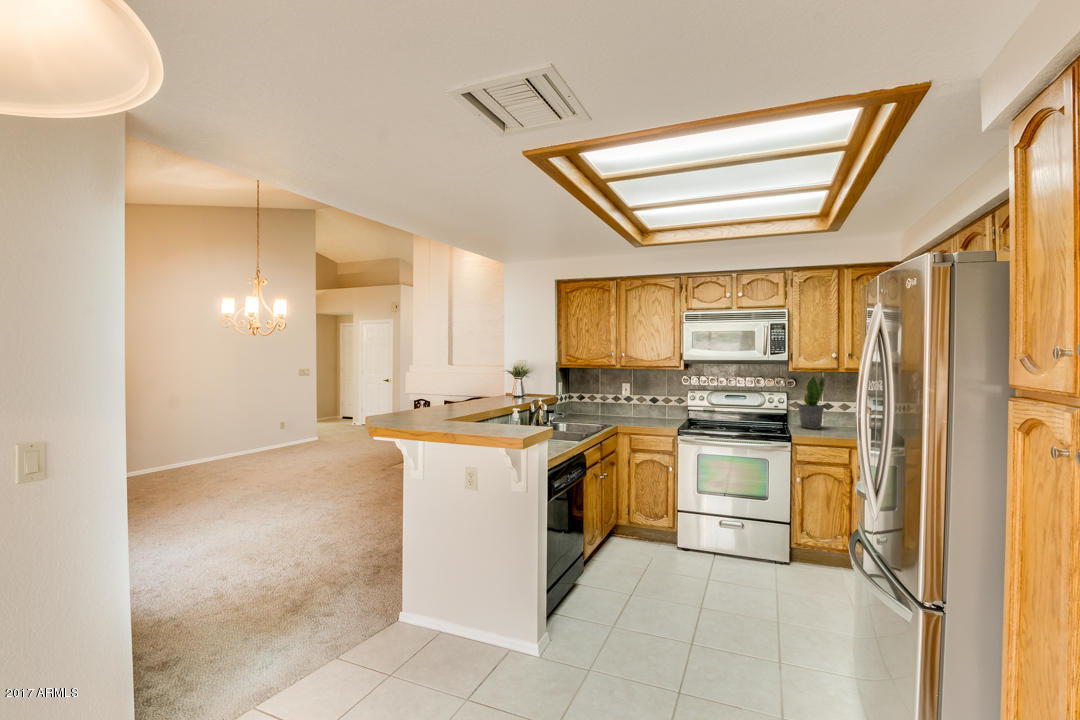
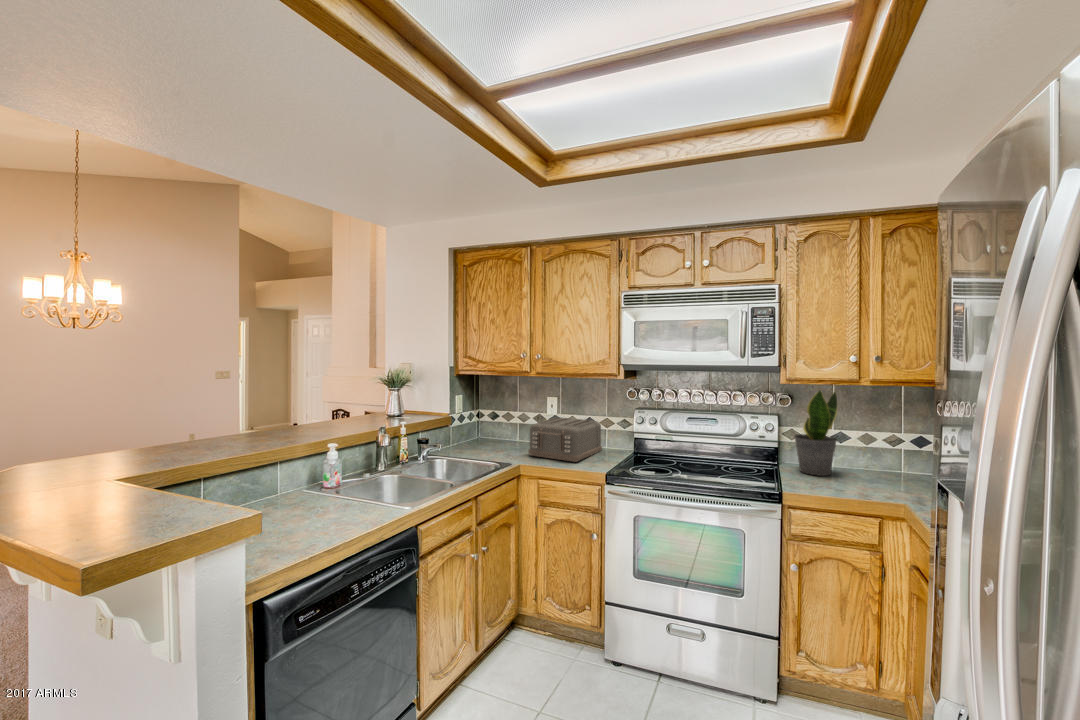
toaster: none [620,397,667,424] -> present [528,417,602,462]

